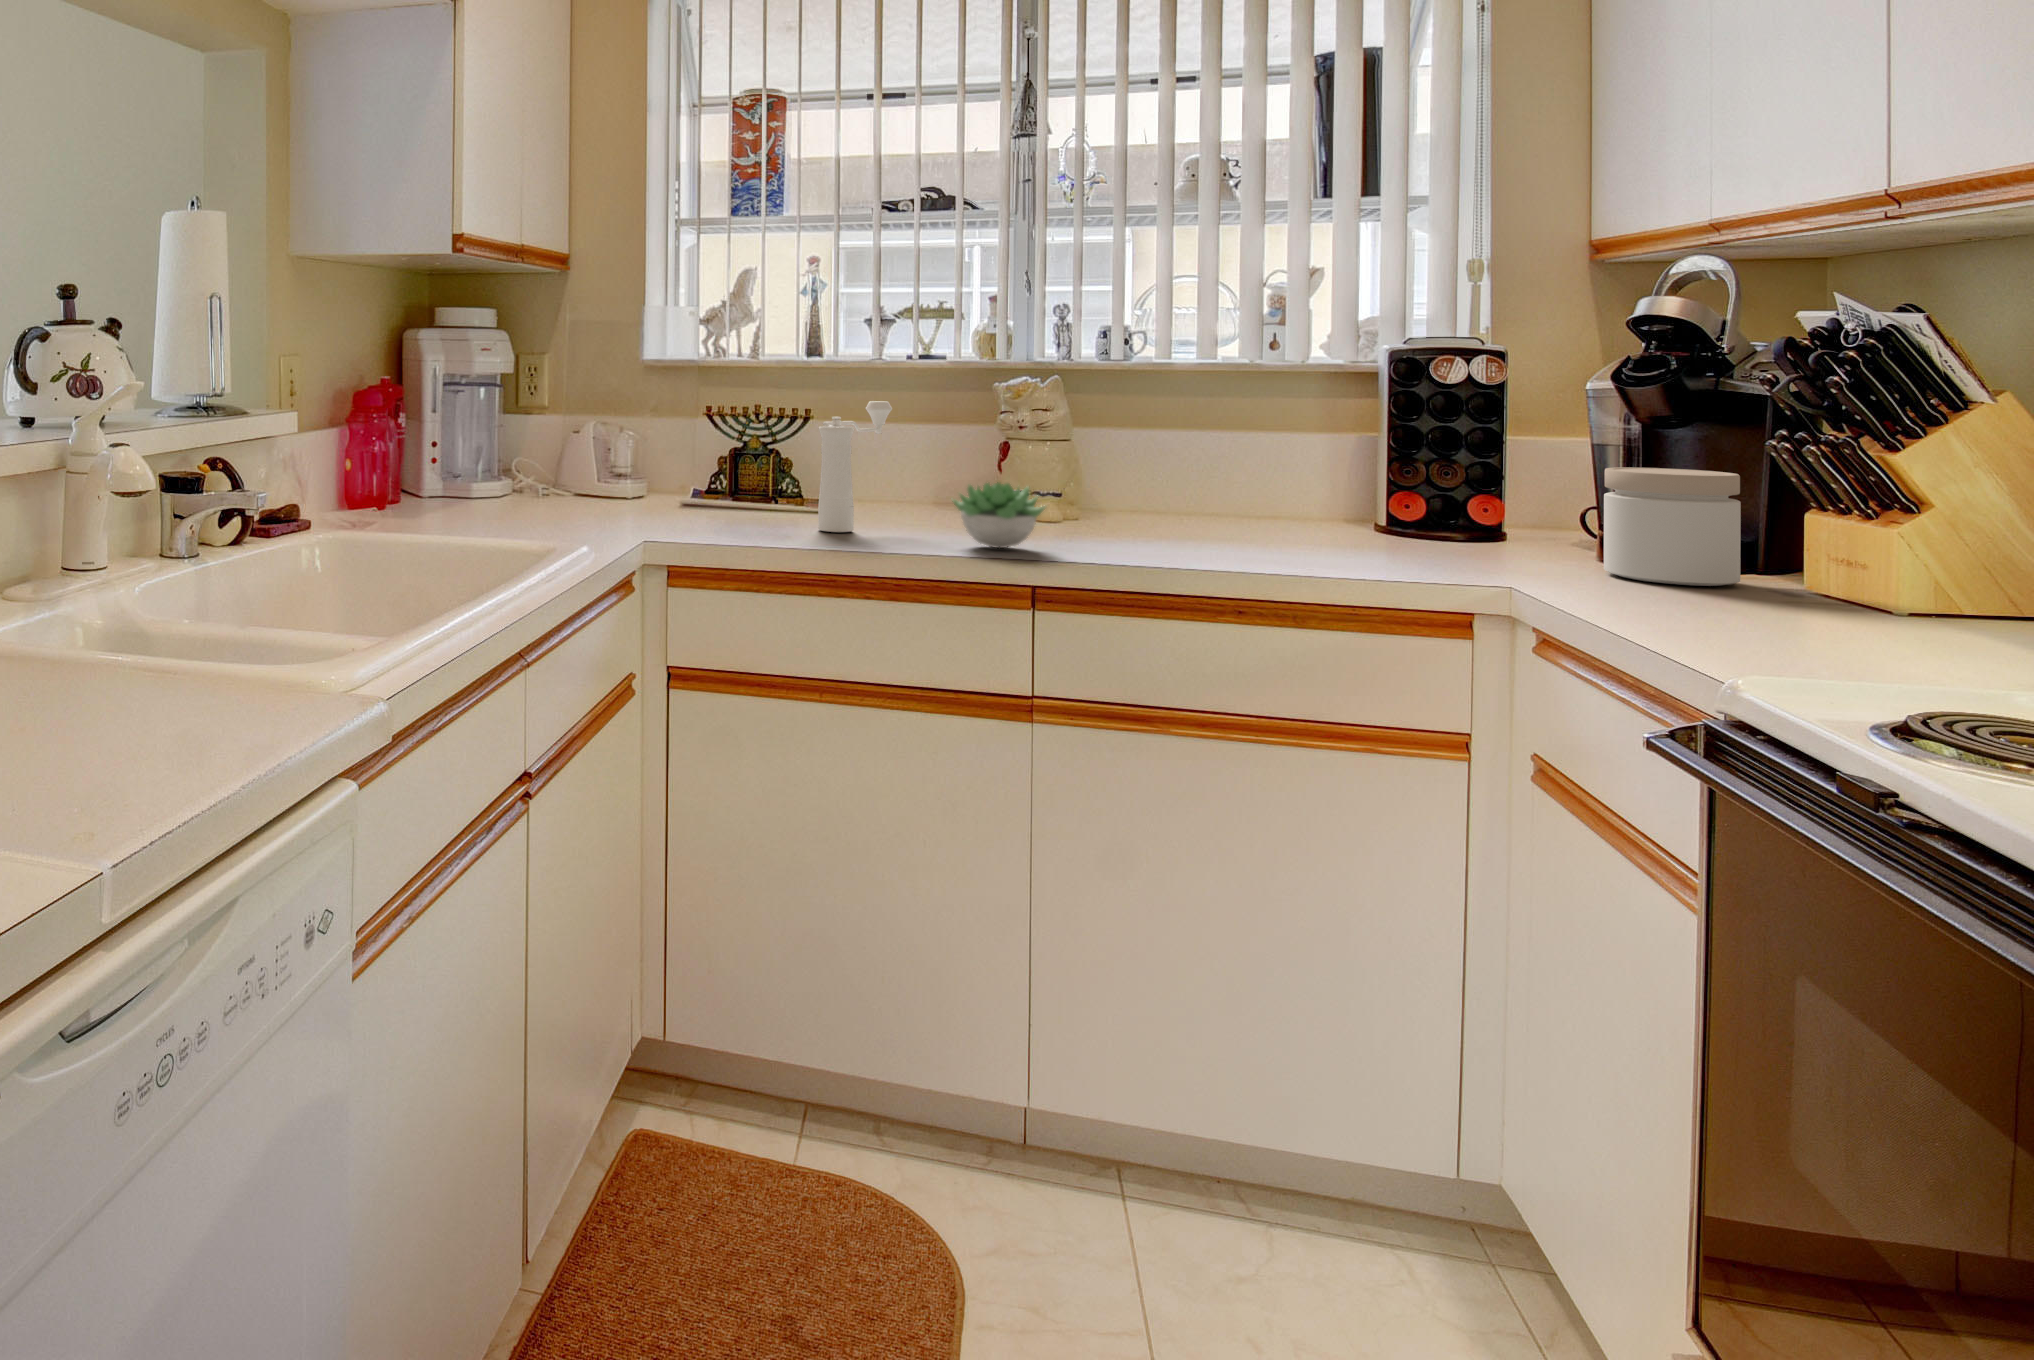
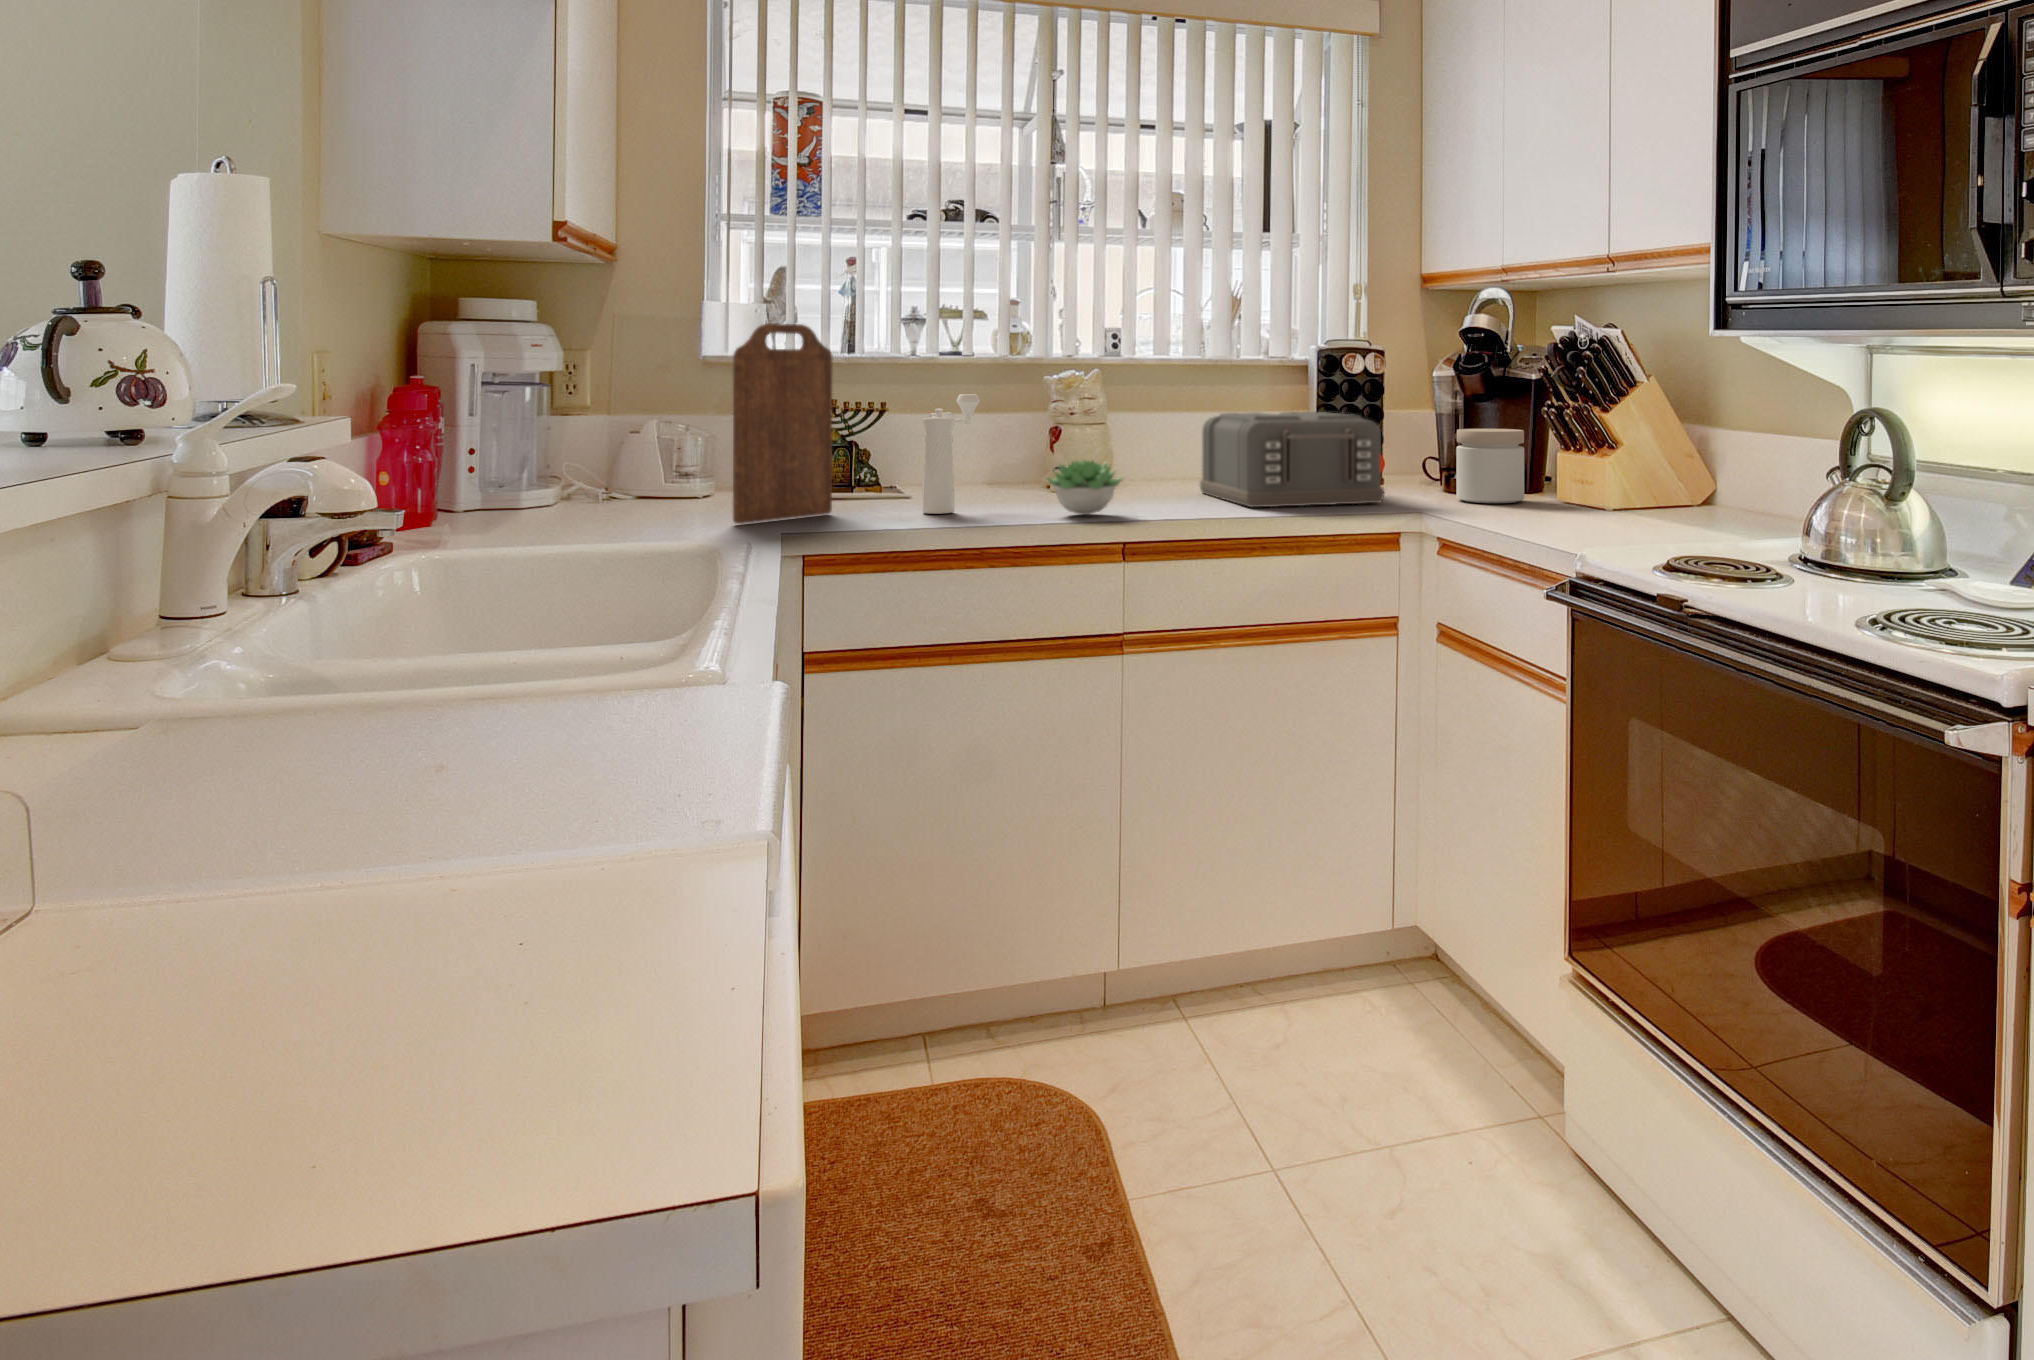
cutting board: none [620,326,727,527] -> present [733,323,833,524]
toaster: none [1189,431,1462,566] -> present [1200,412,1384,507]

